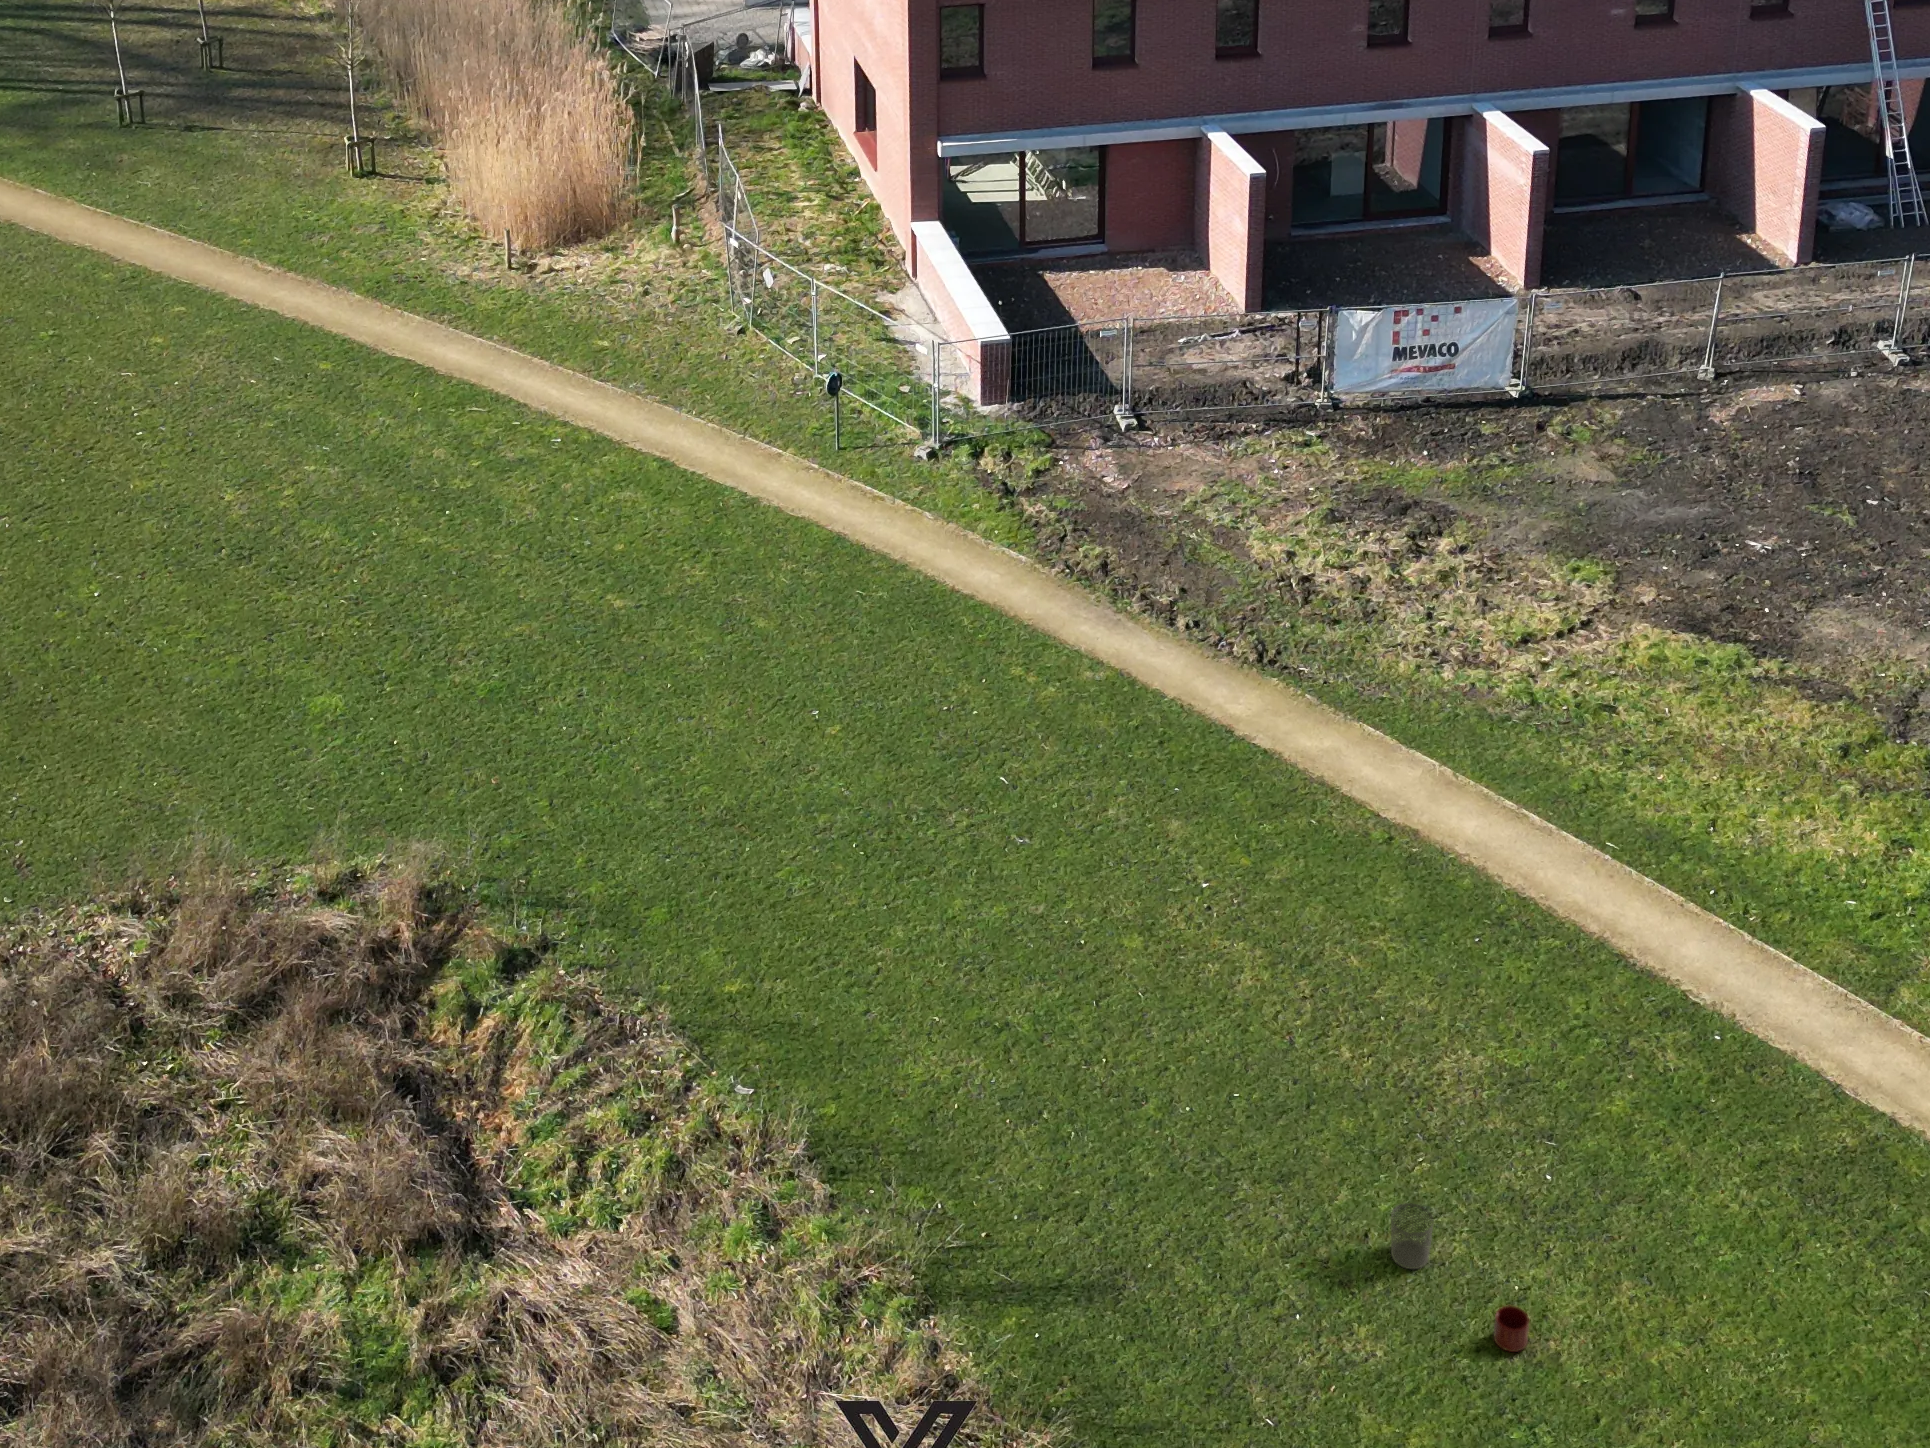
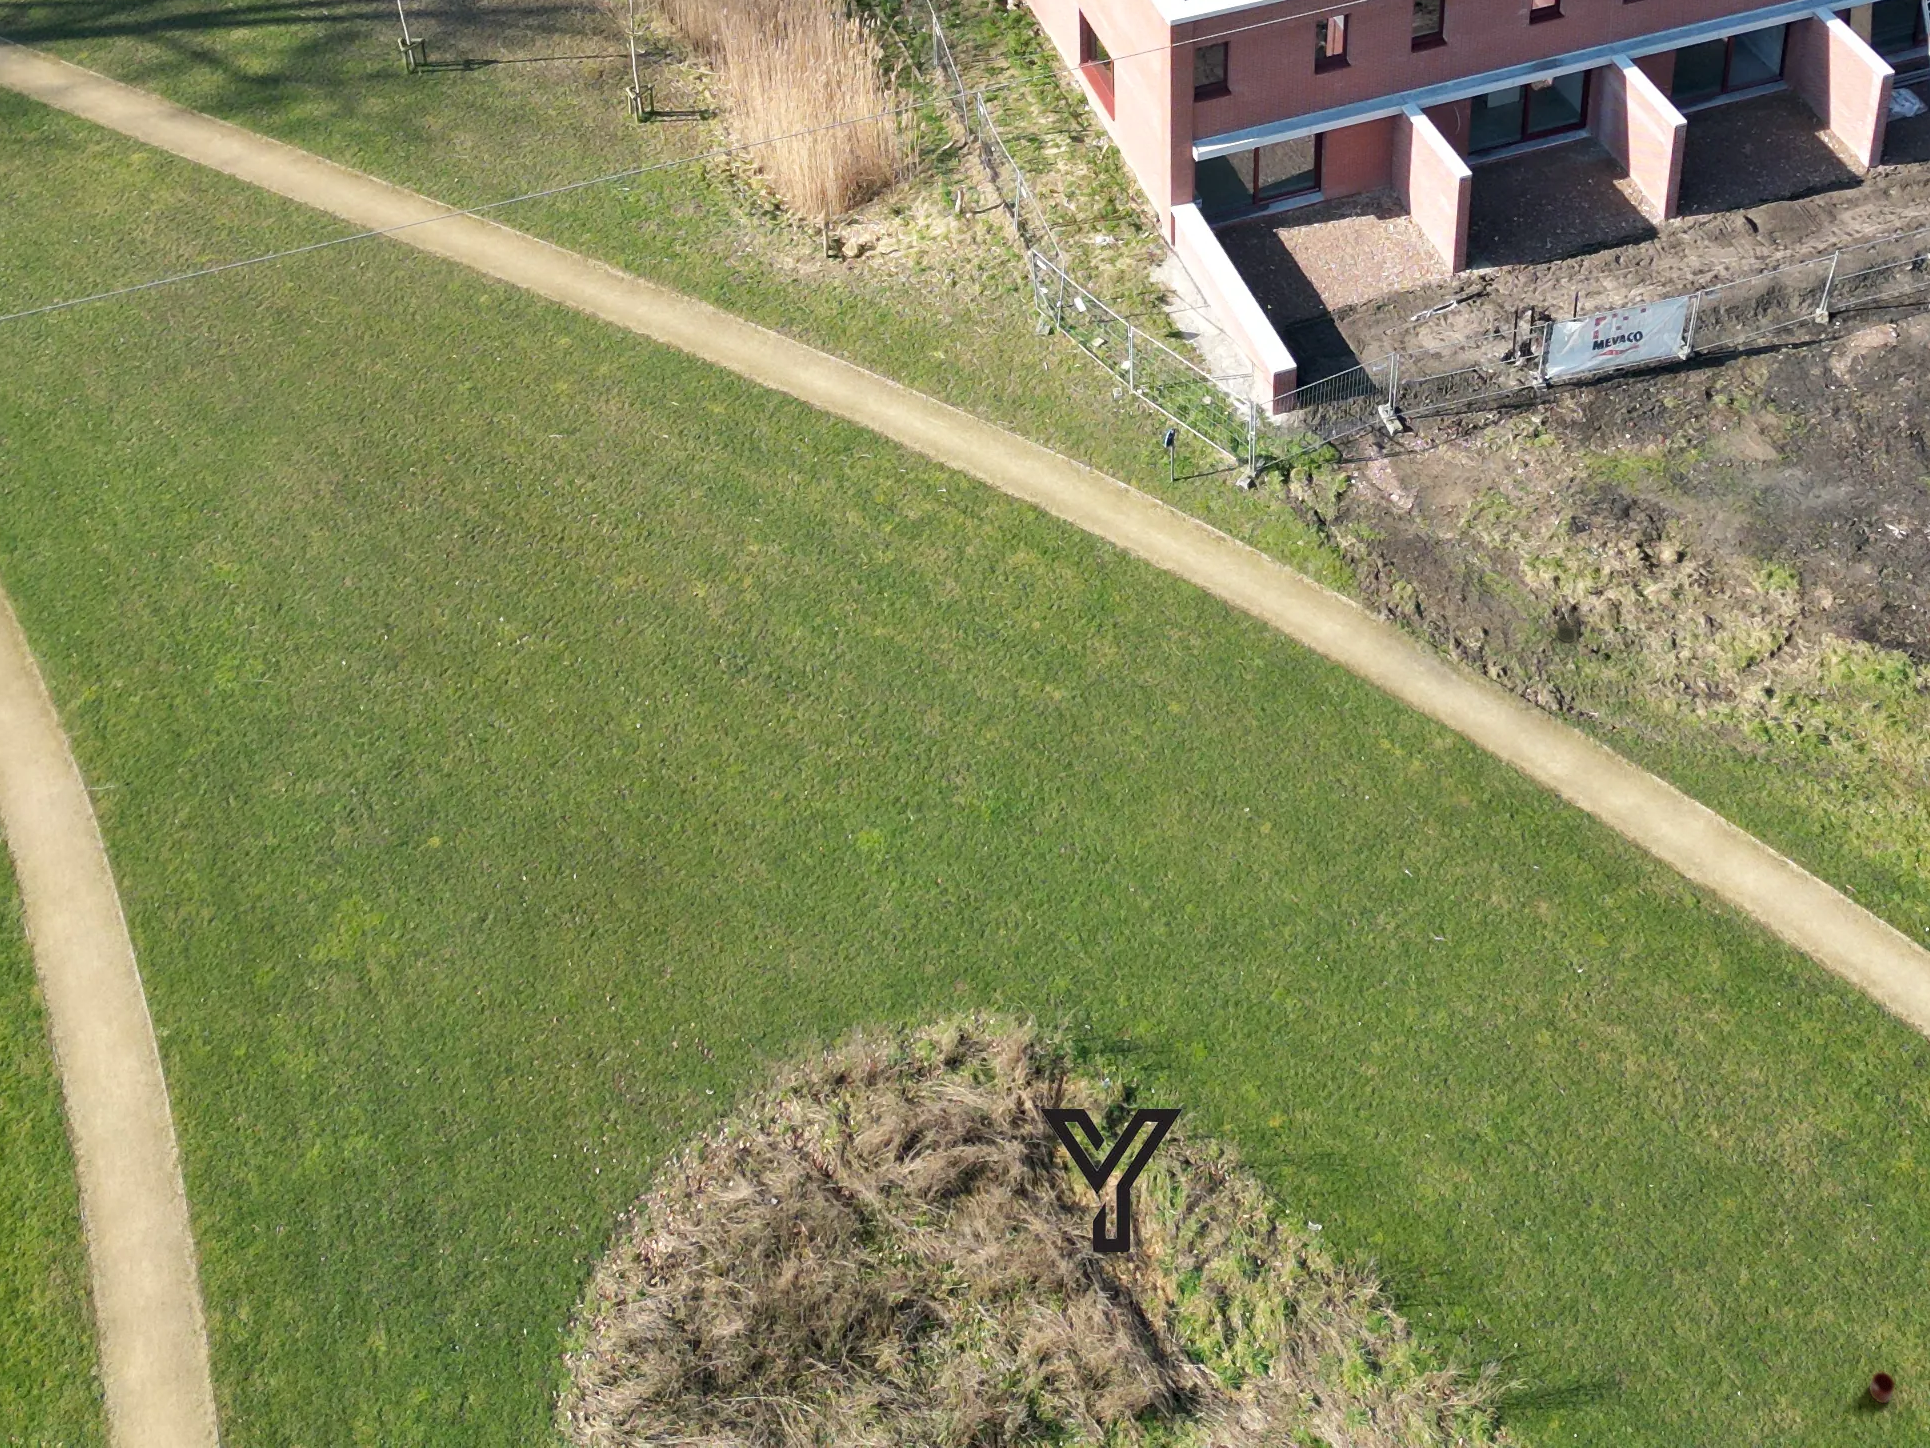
waste bin: present [1391,1203,1433,1269] -> present [1557,611,1579,642]

